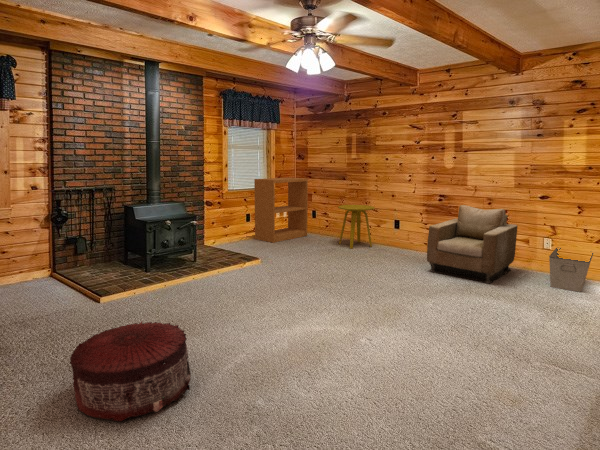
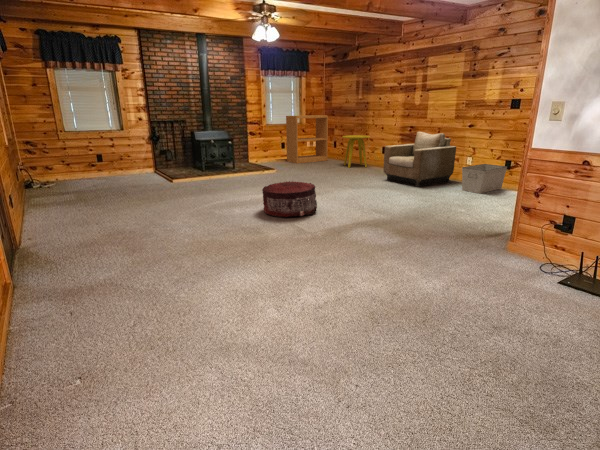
pouf: present [70,322,191,421] -> present [262,181,317,217]

